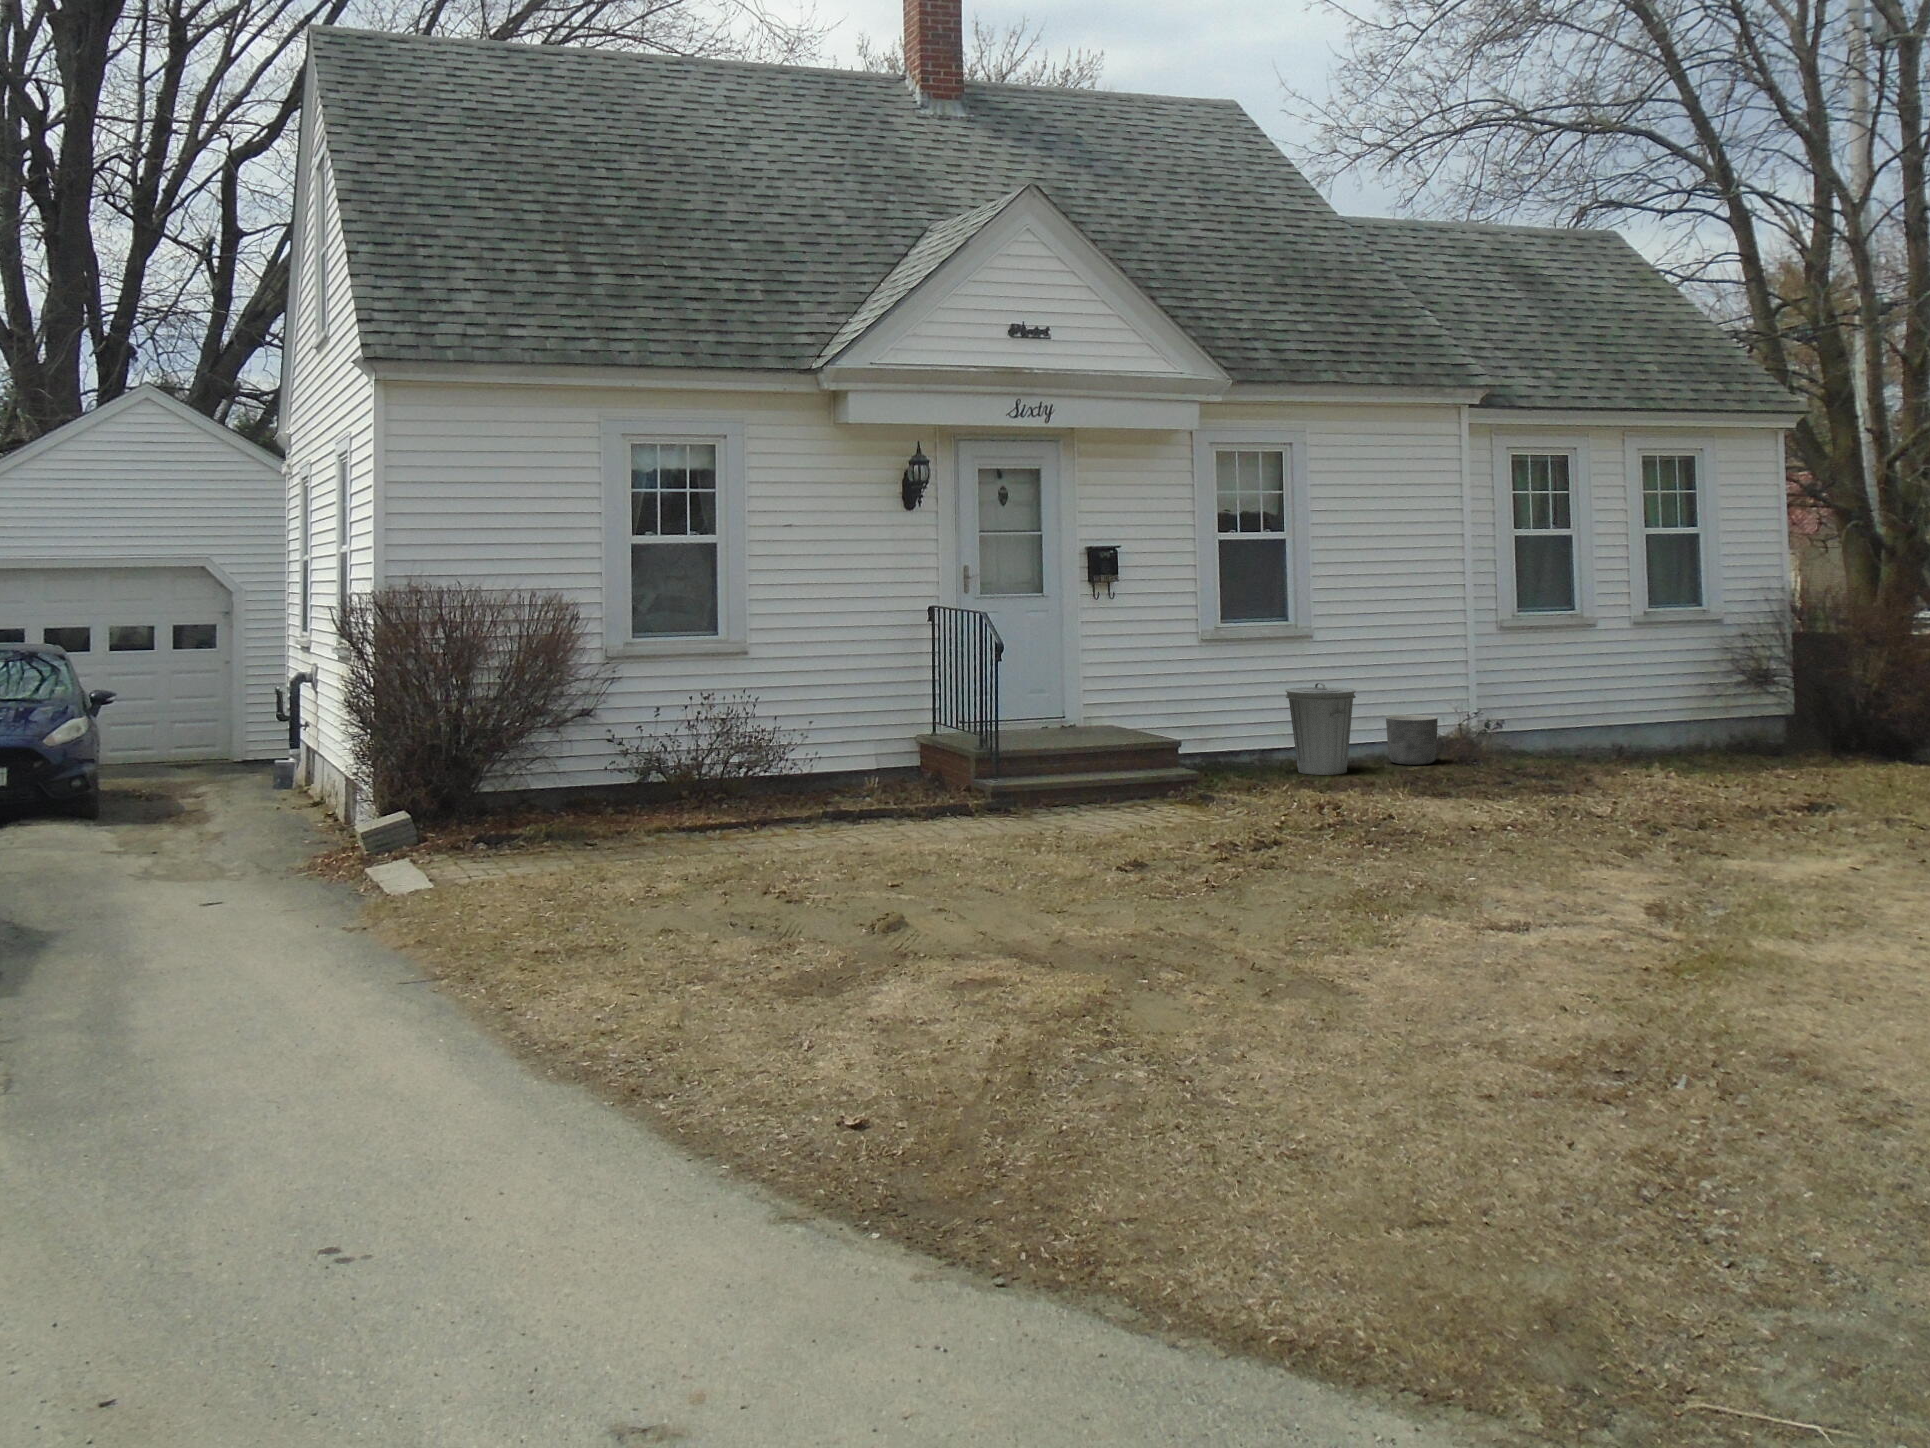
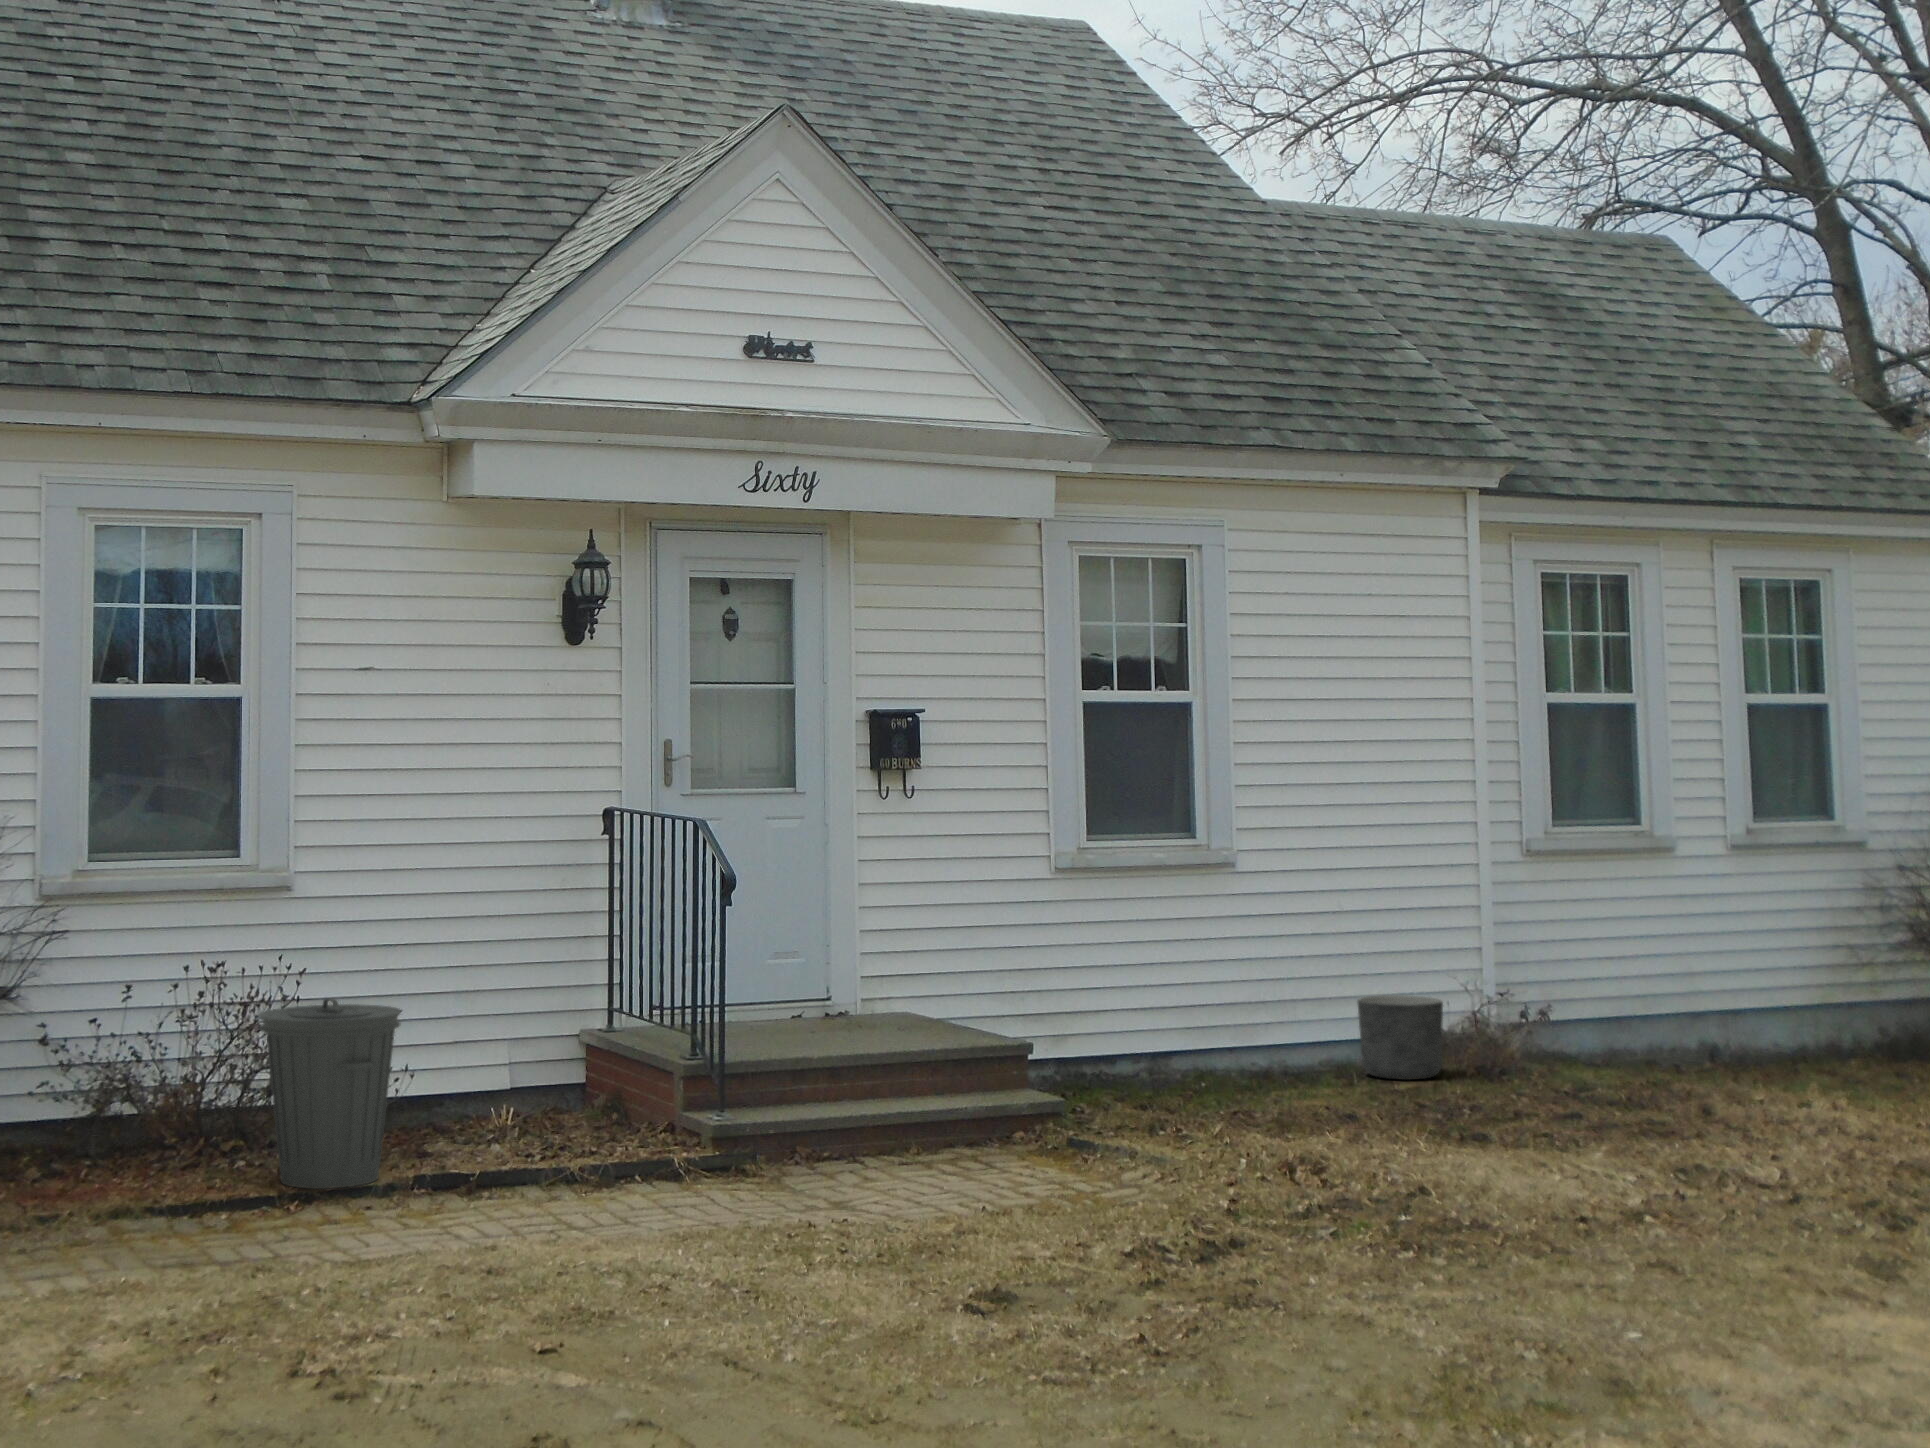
trash can: present [1285,683,1356,775] -> present [259,998,401,1189]

